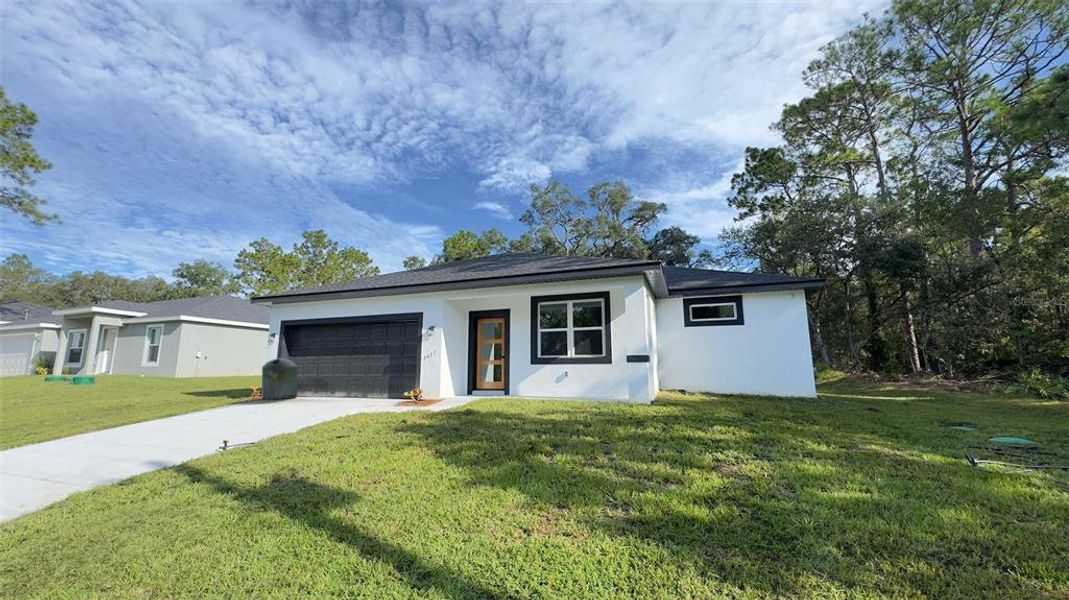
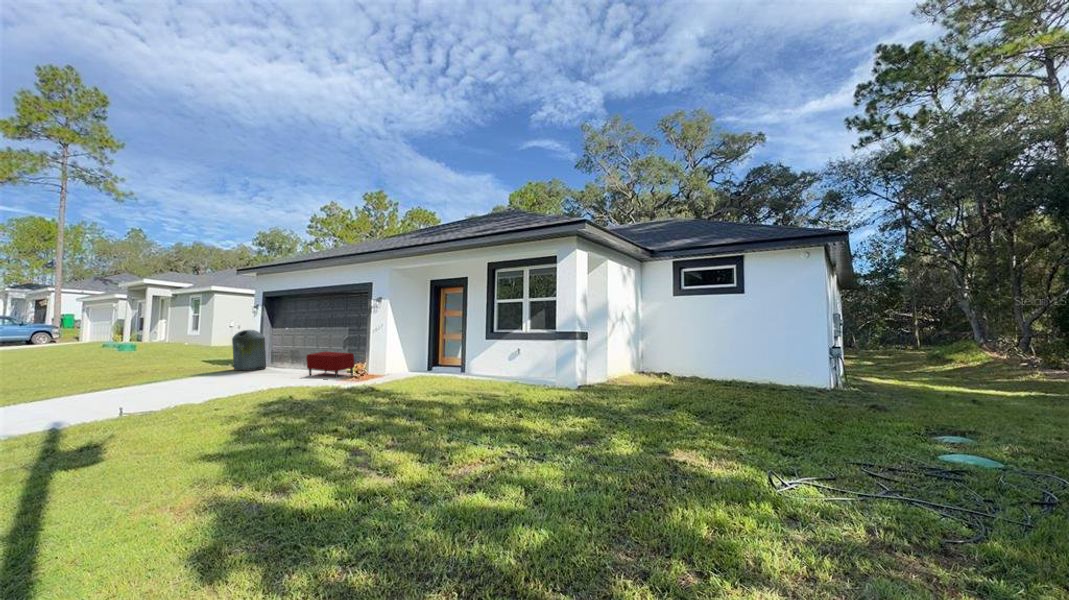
bench: none [353,379,401,403] -> present [306,352,354,378]

